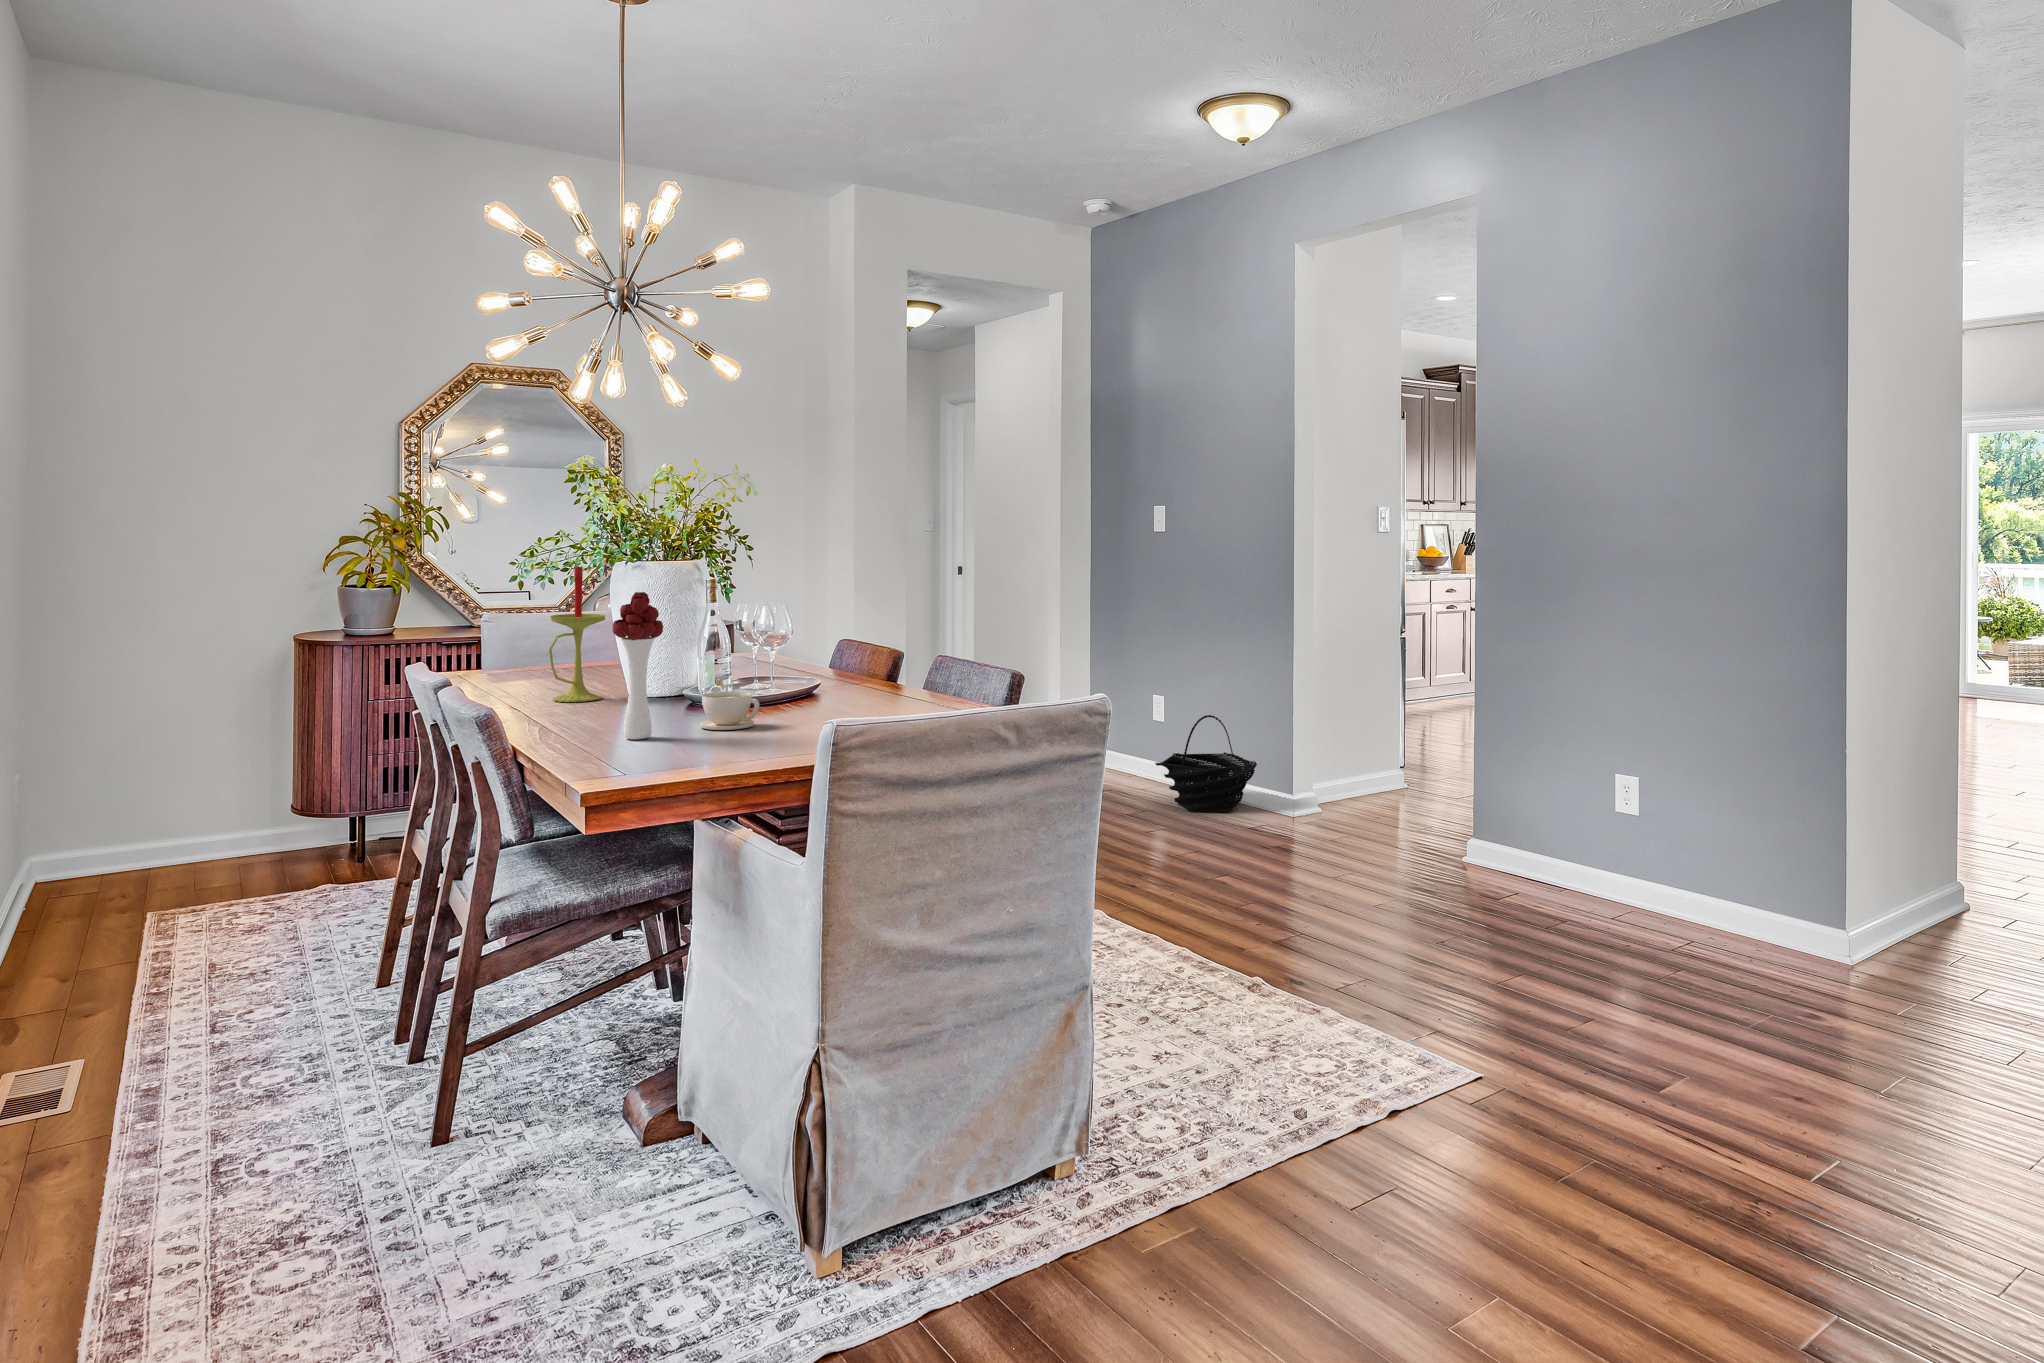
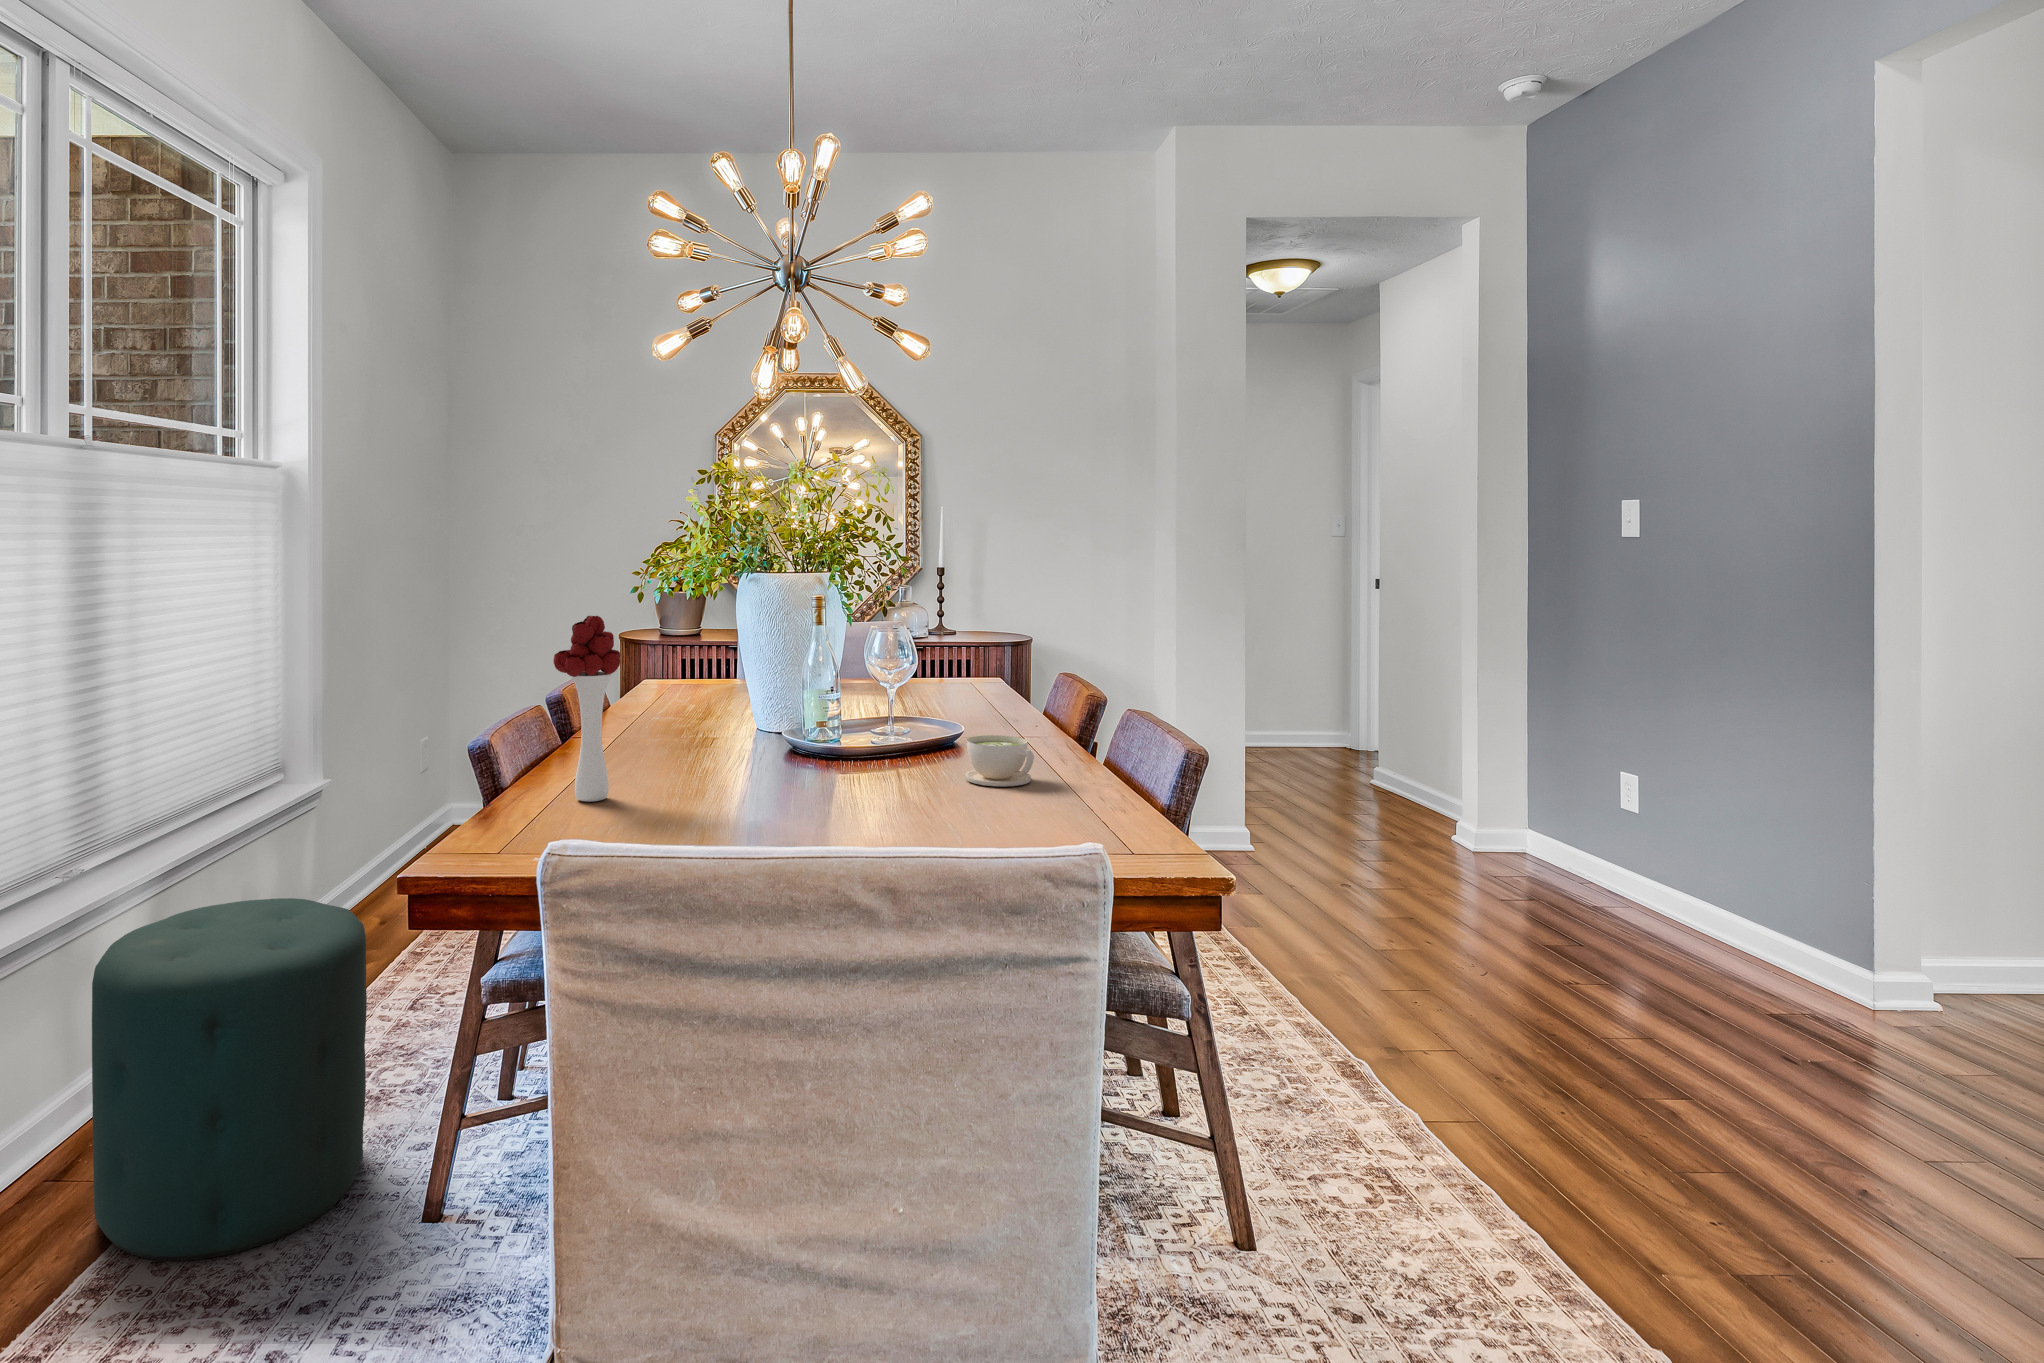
candle: present [549,566,606,702] -> none [638,574,709,733]
coffee cup: present [700,692,759,730] -> present [965,735,1034,787]
basket: present [1155,715,1257,813] -> none [1608,812,1803,968]
ottoman: none [57,890,354,1235] -> present [92,898,367,1261]

